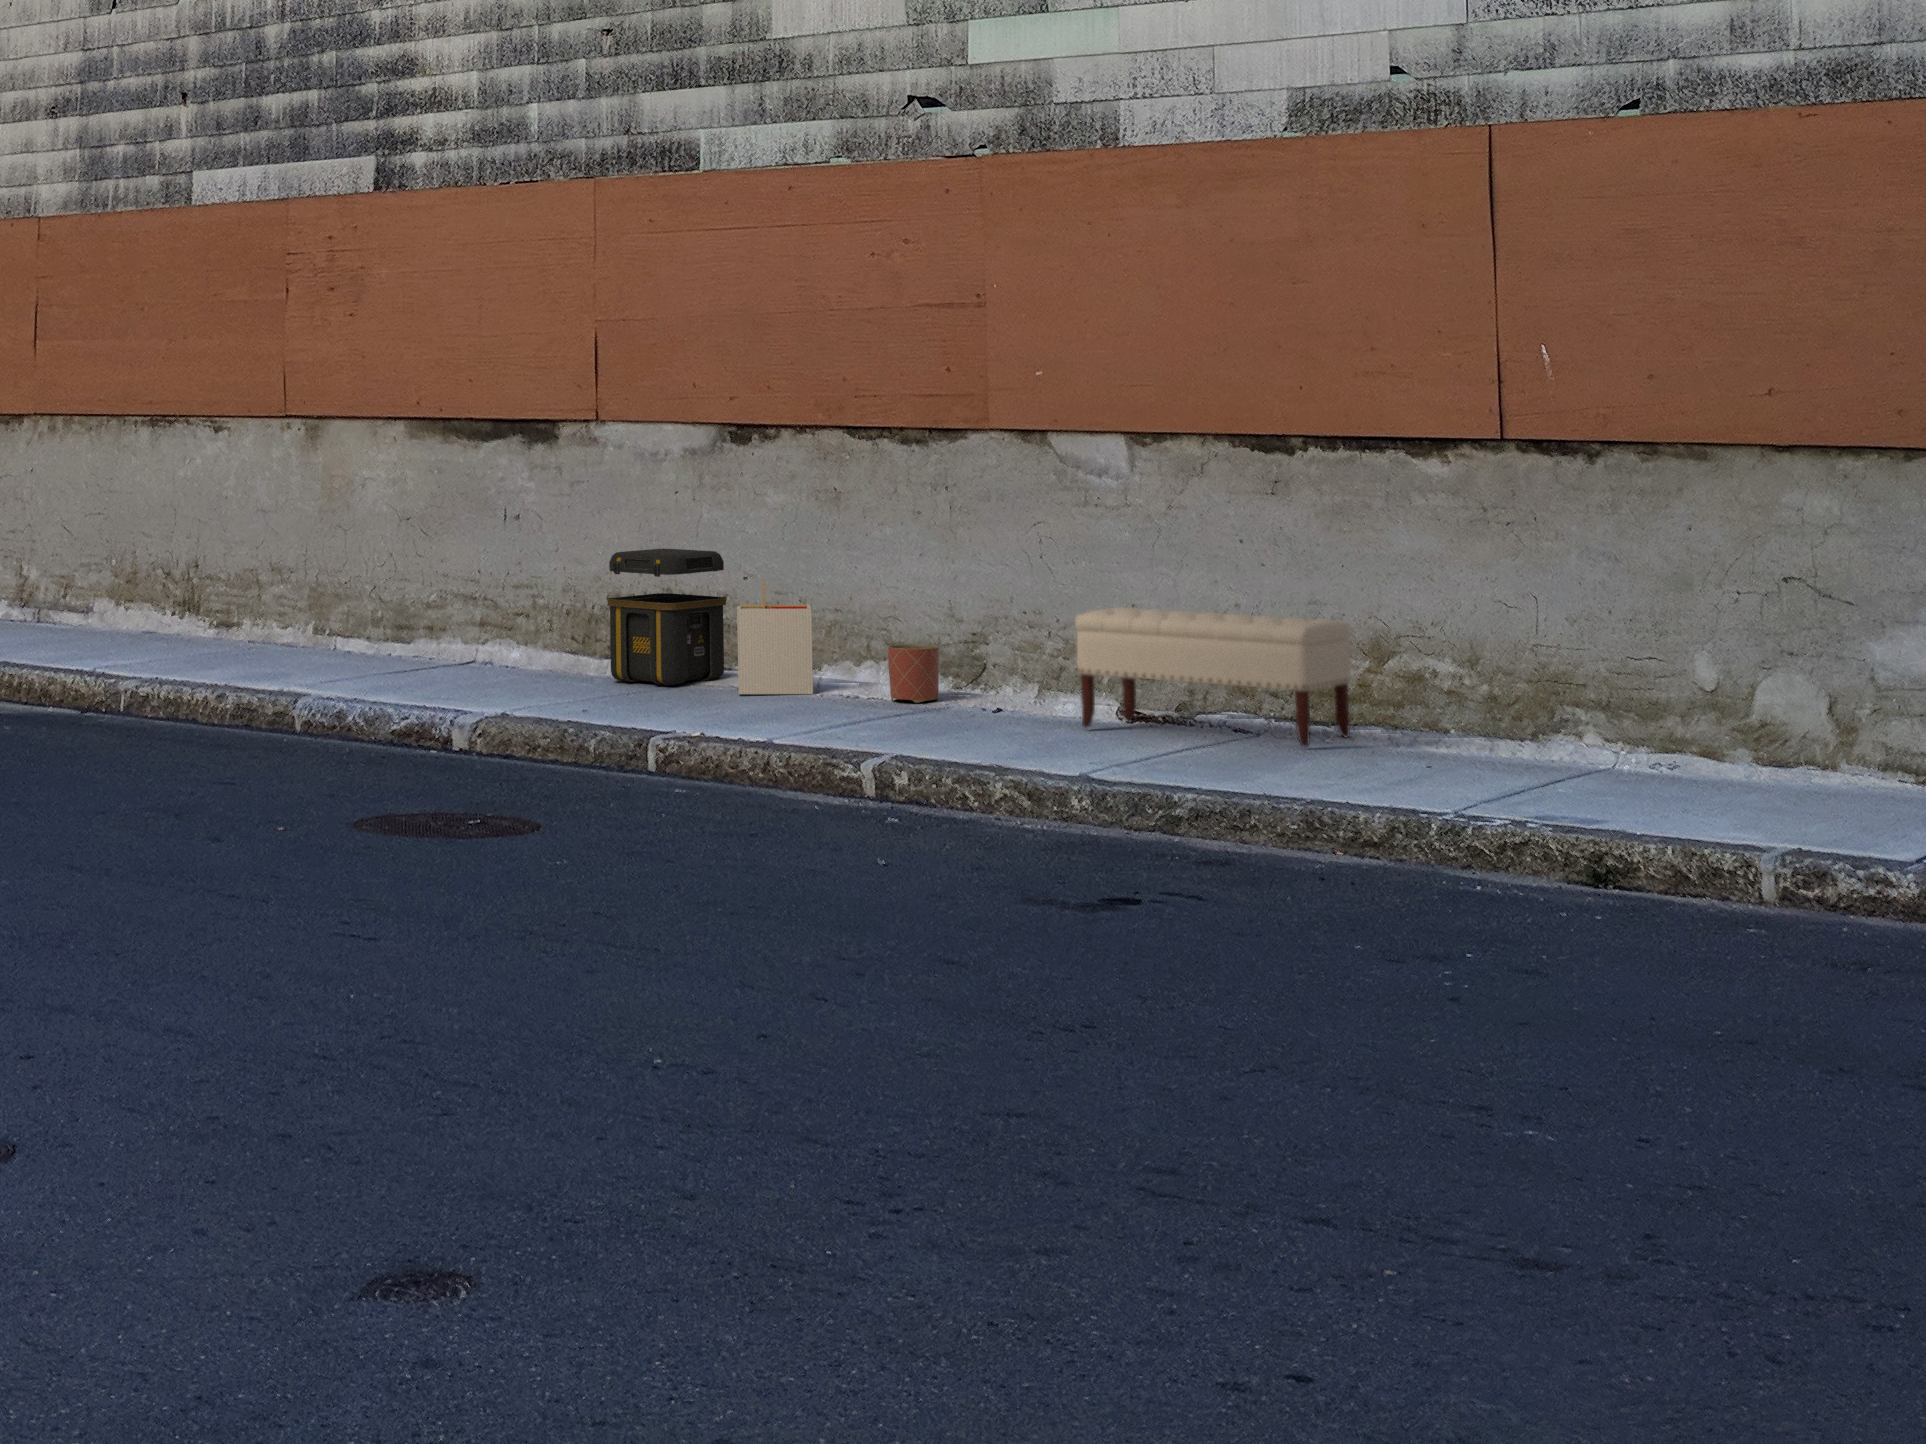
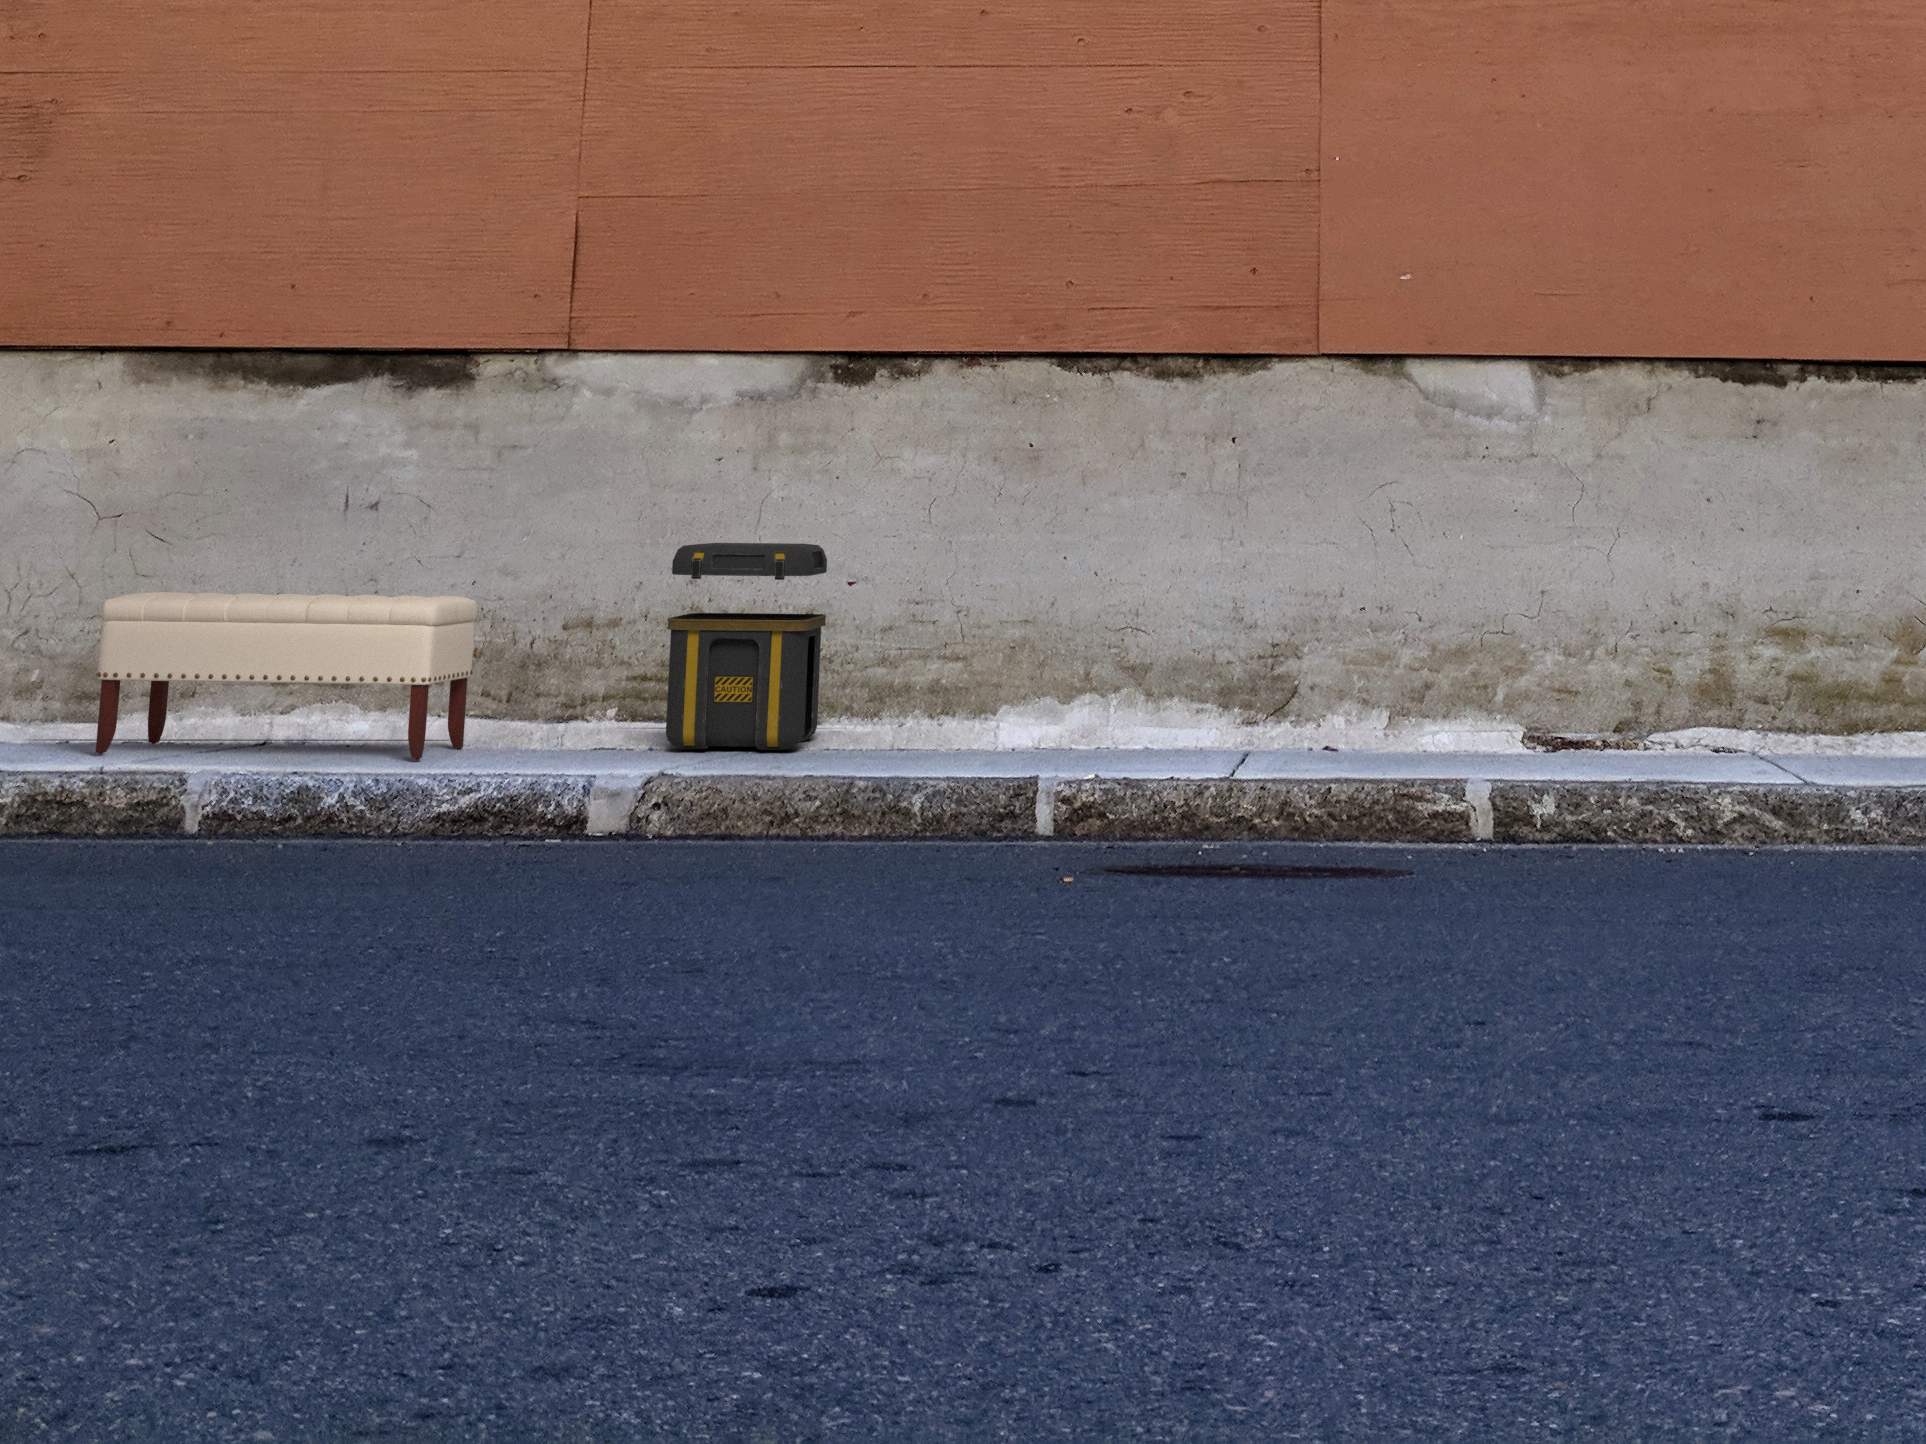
storage bin: present [737,580,813,694] -> none [904,580,1033,754]
bench: present [1075,607,1351,747] -> present [96,592,478,760]
planter: present [888,644,939,703] -> none [1165,665,1238,748]

